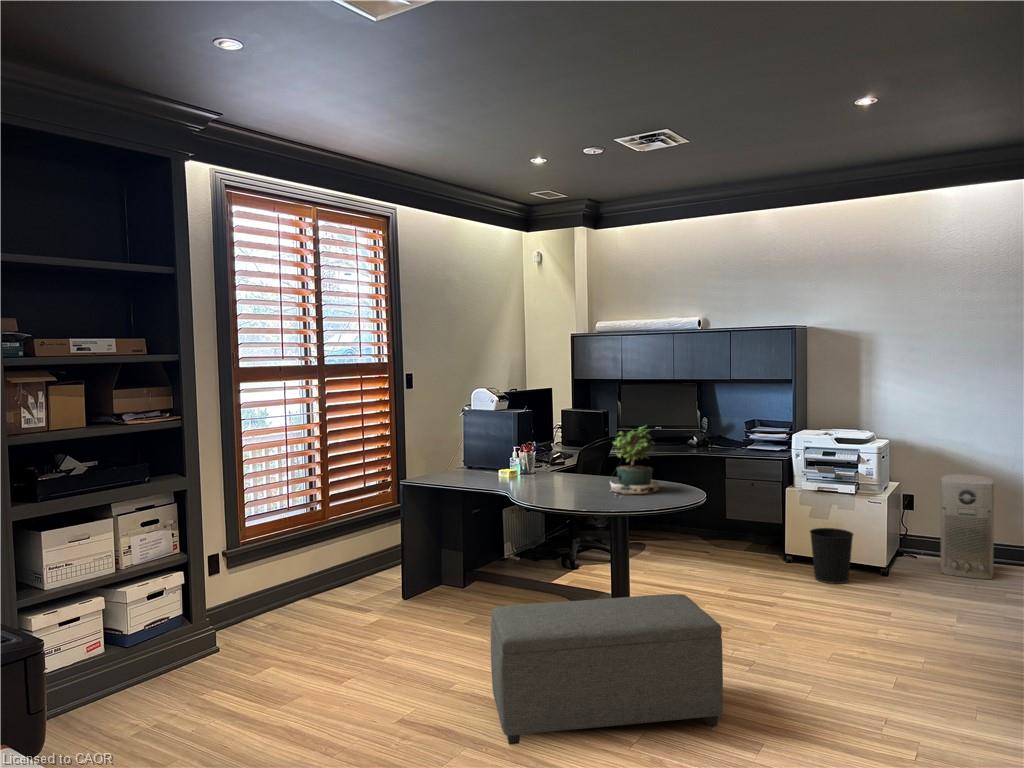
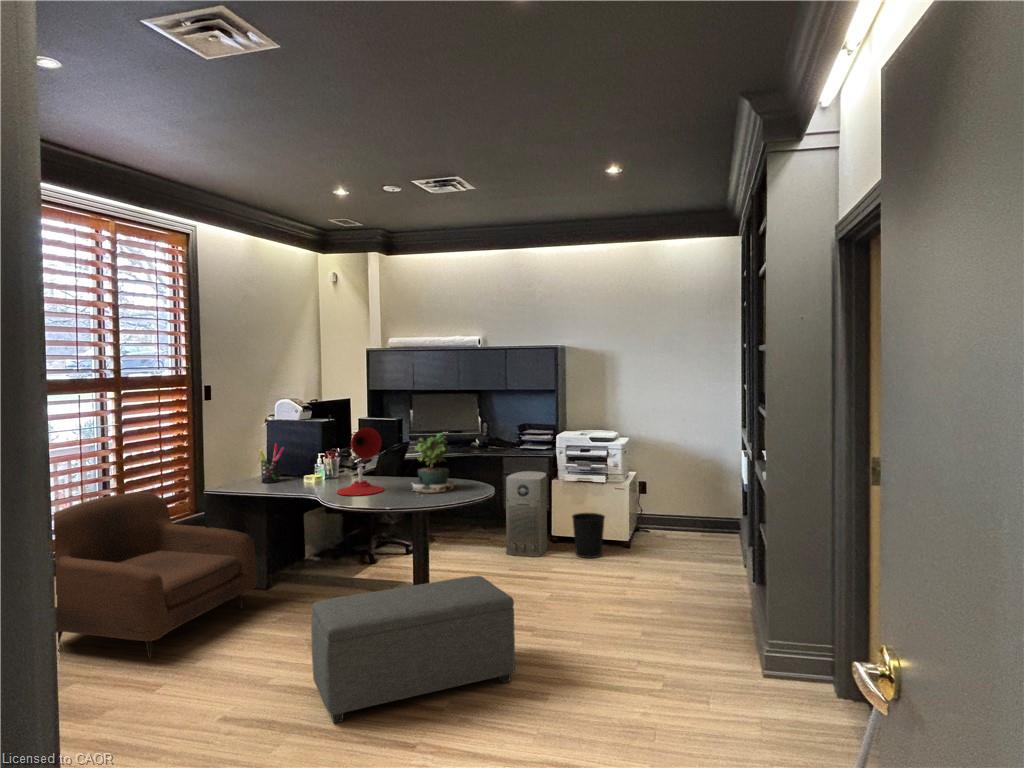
desk lamp: none [528,418,581,493] -> present [337,428,385,496]
pen holder: none [453,434,479,476] -> present [259,443,284,483]
air purifier: present [941,474,994,579] -> present [506,471,547,557]
armchair: none [239,479,449,649] -> present [54,492,257,659]

